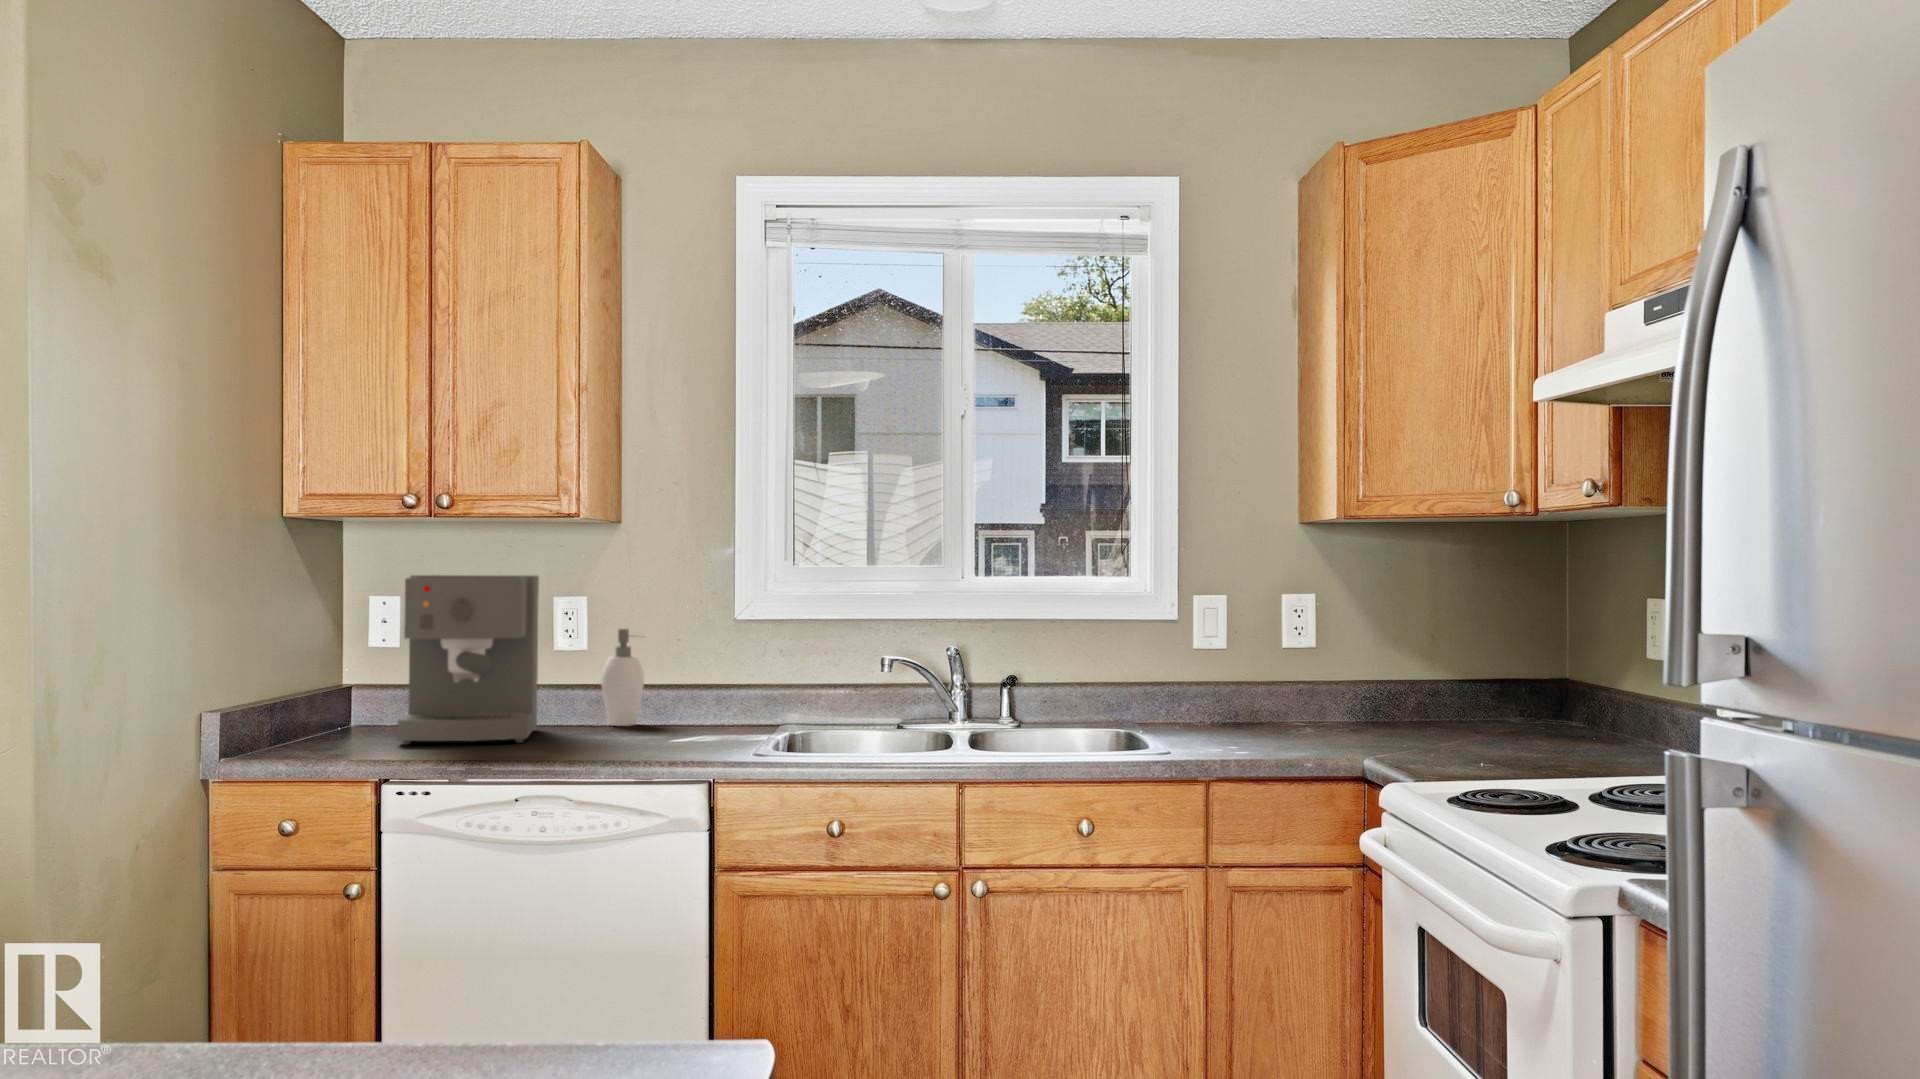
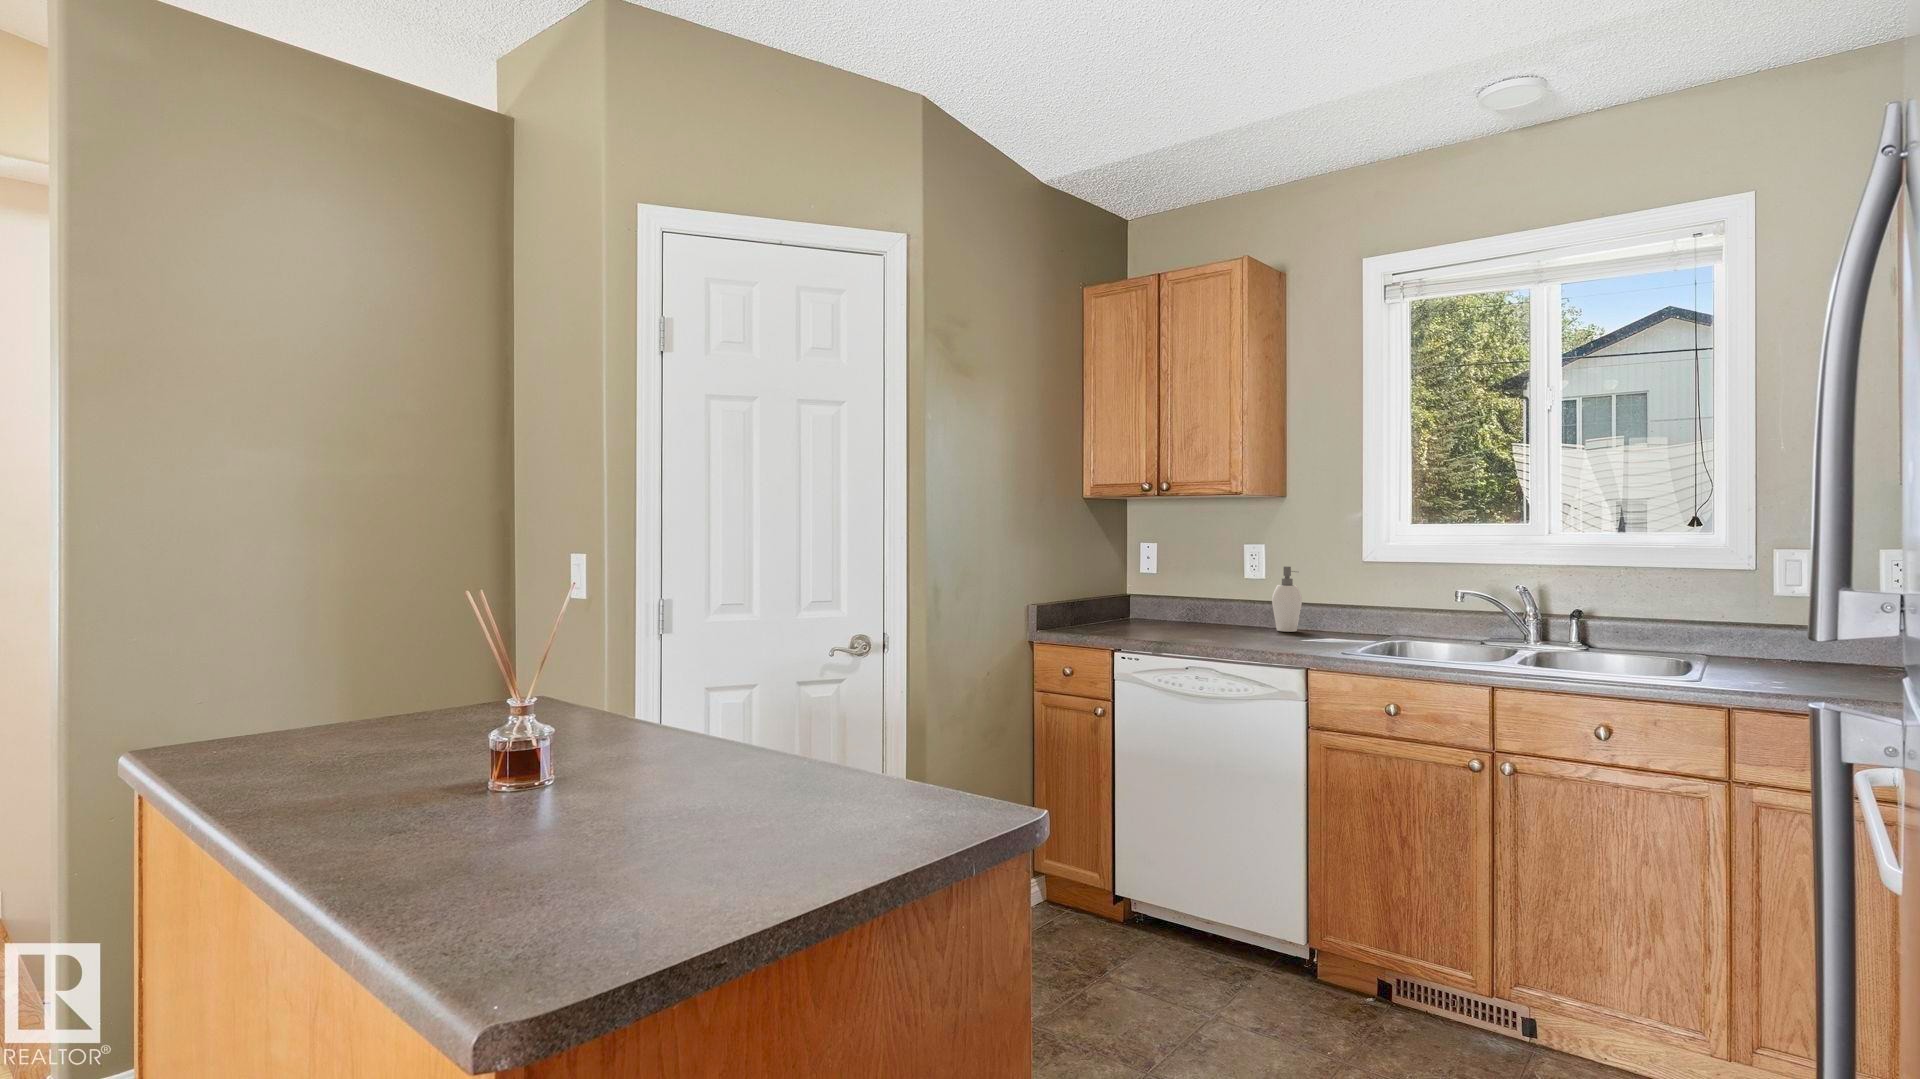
coffee maker: present [397,575,539,745] -> none [1135,530,1228,636]

